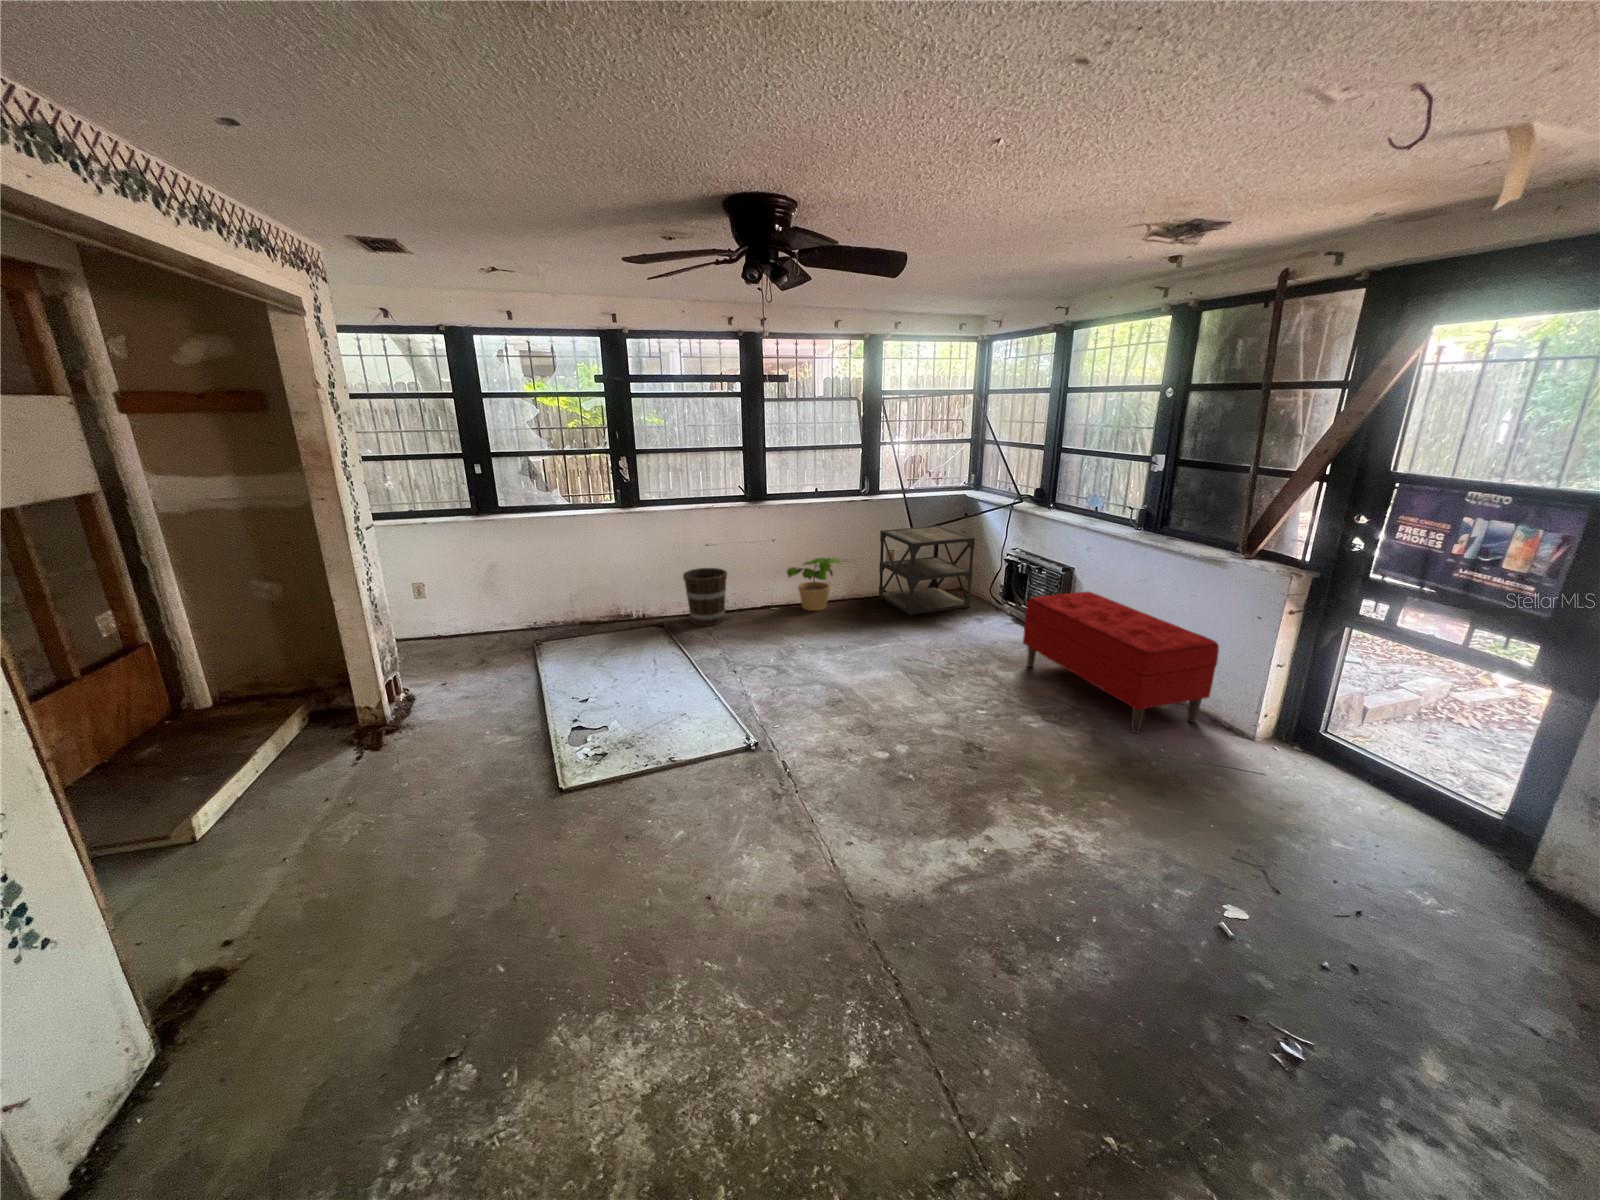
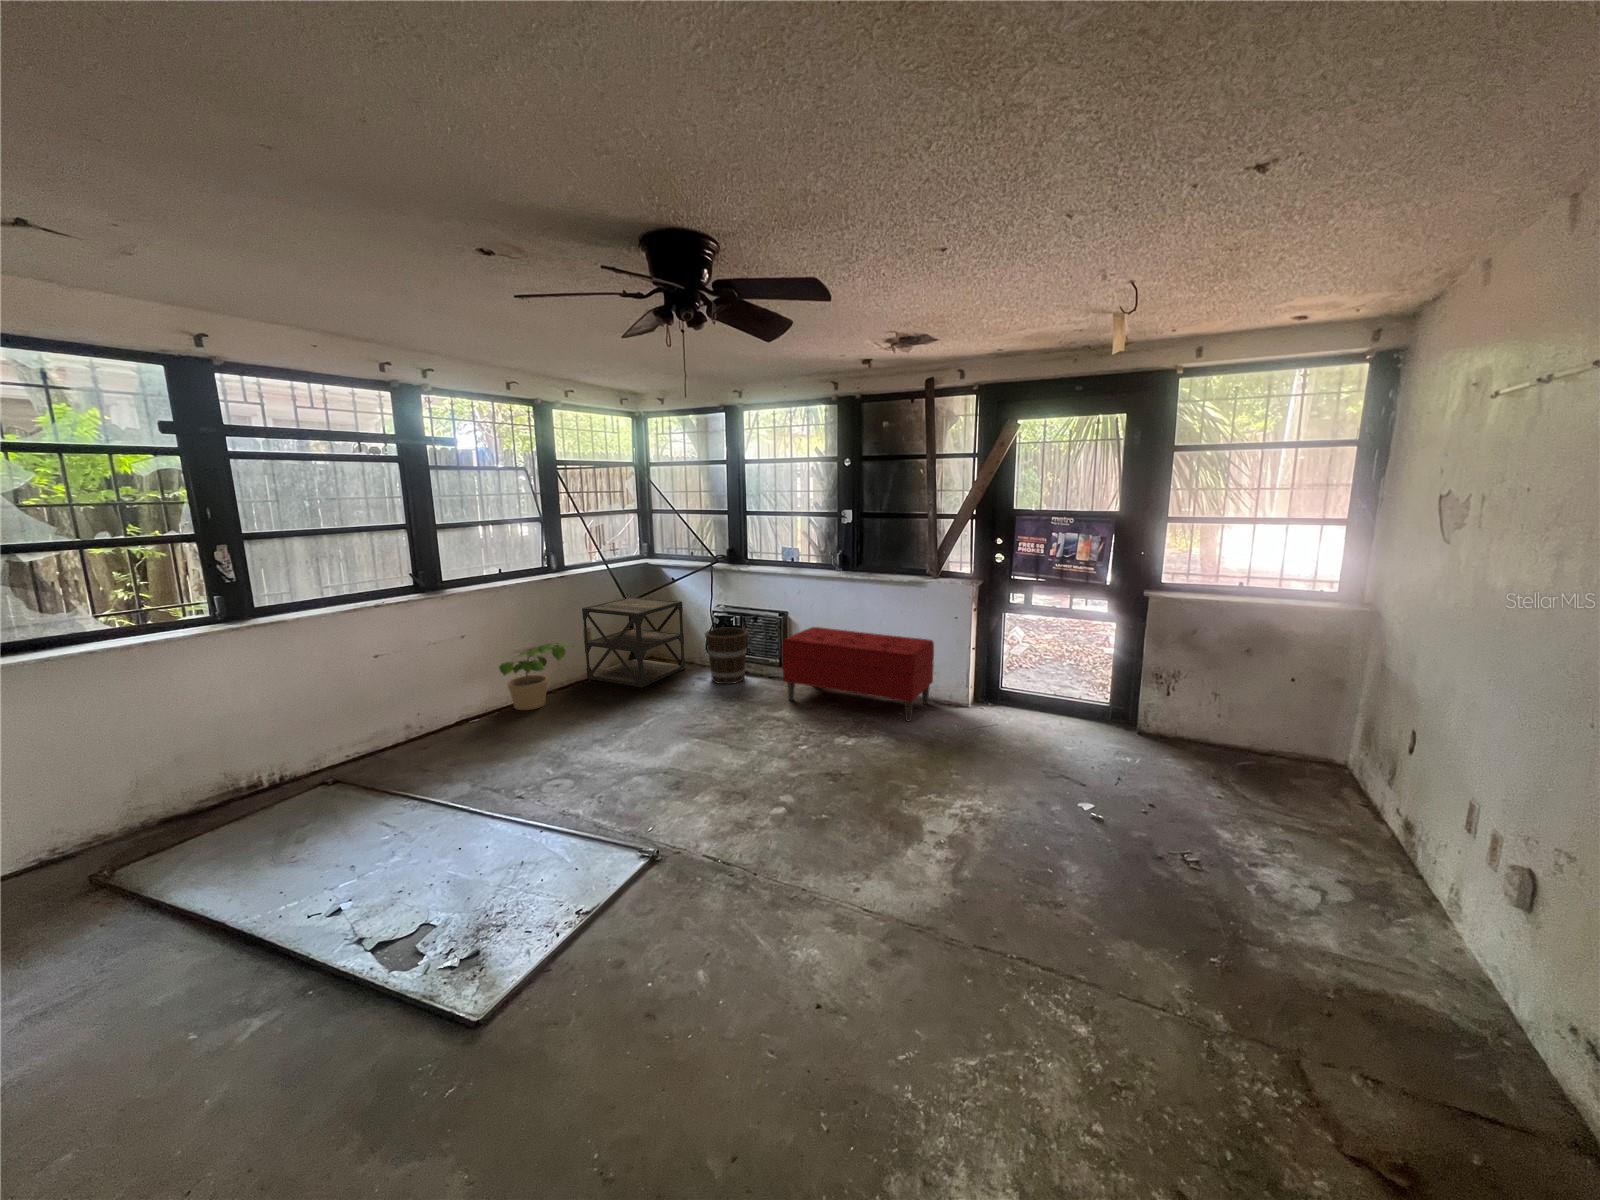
bucket: present [683,568,727,626] -> present [705,628,748,684]

